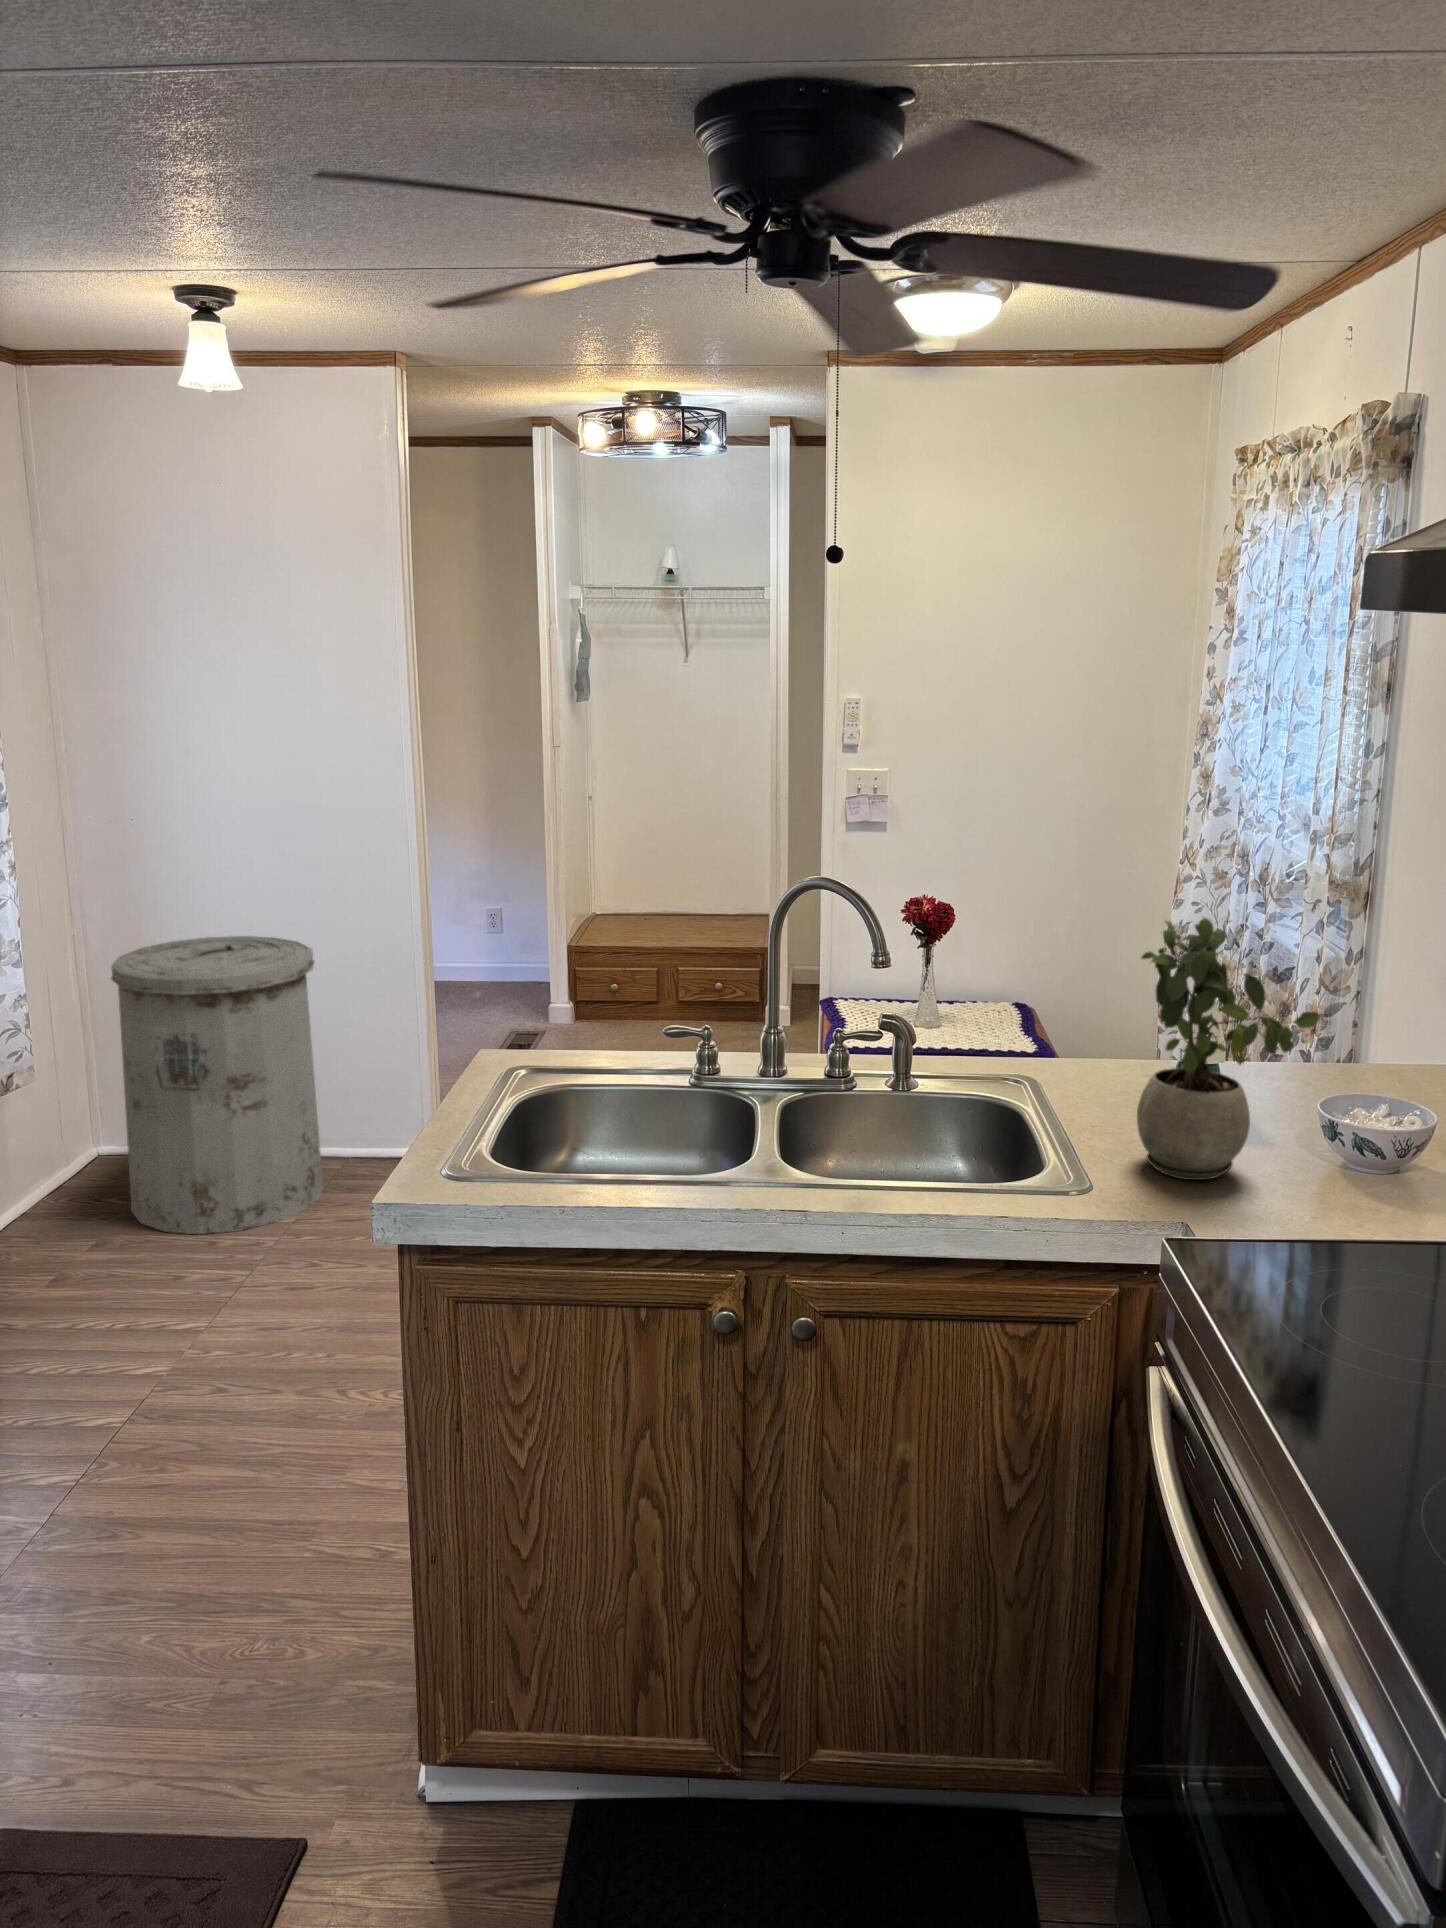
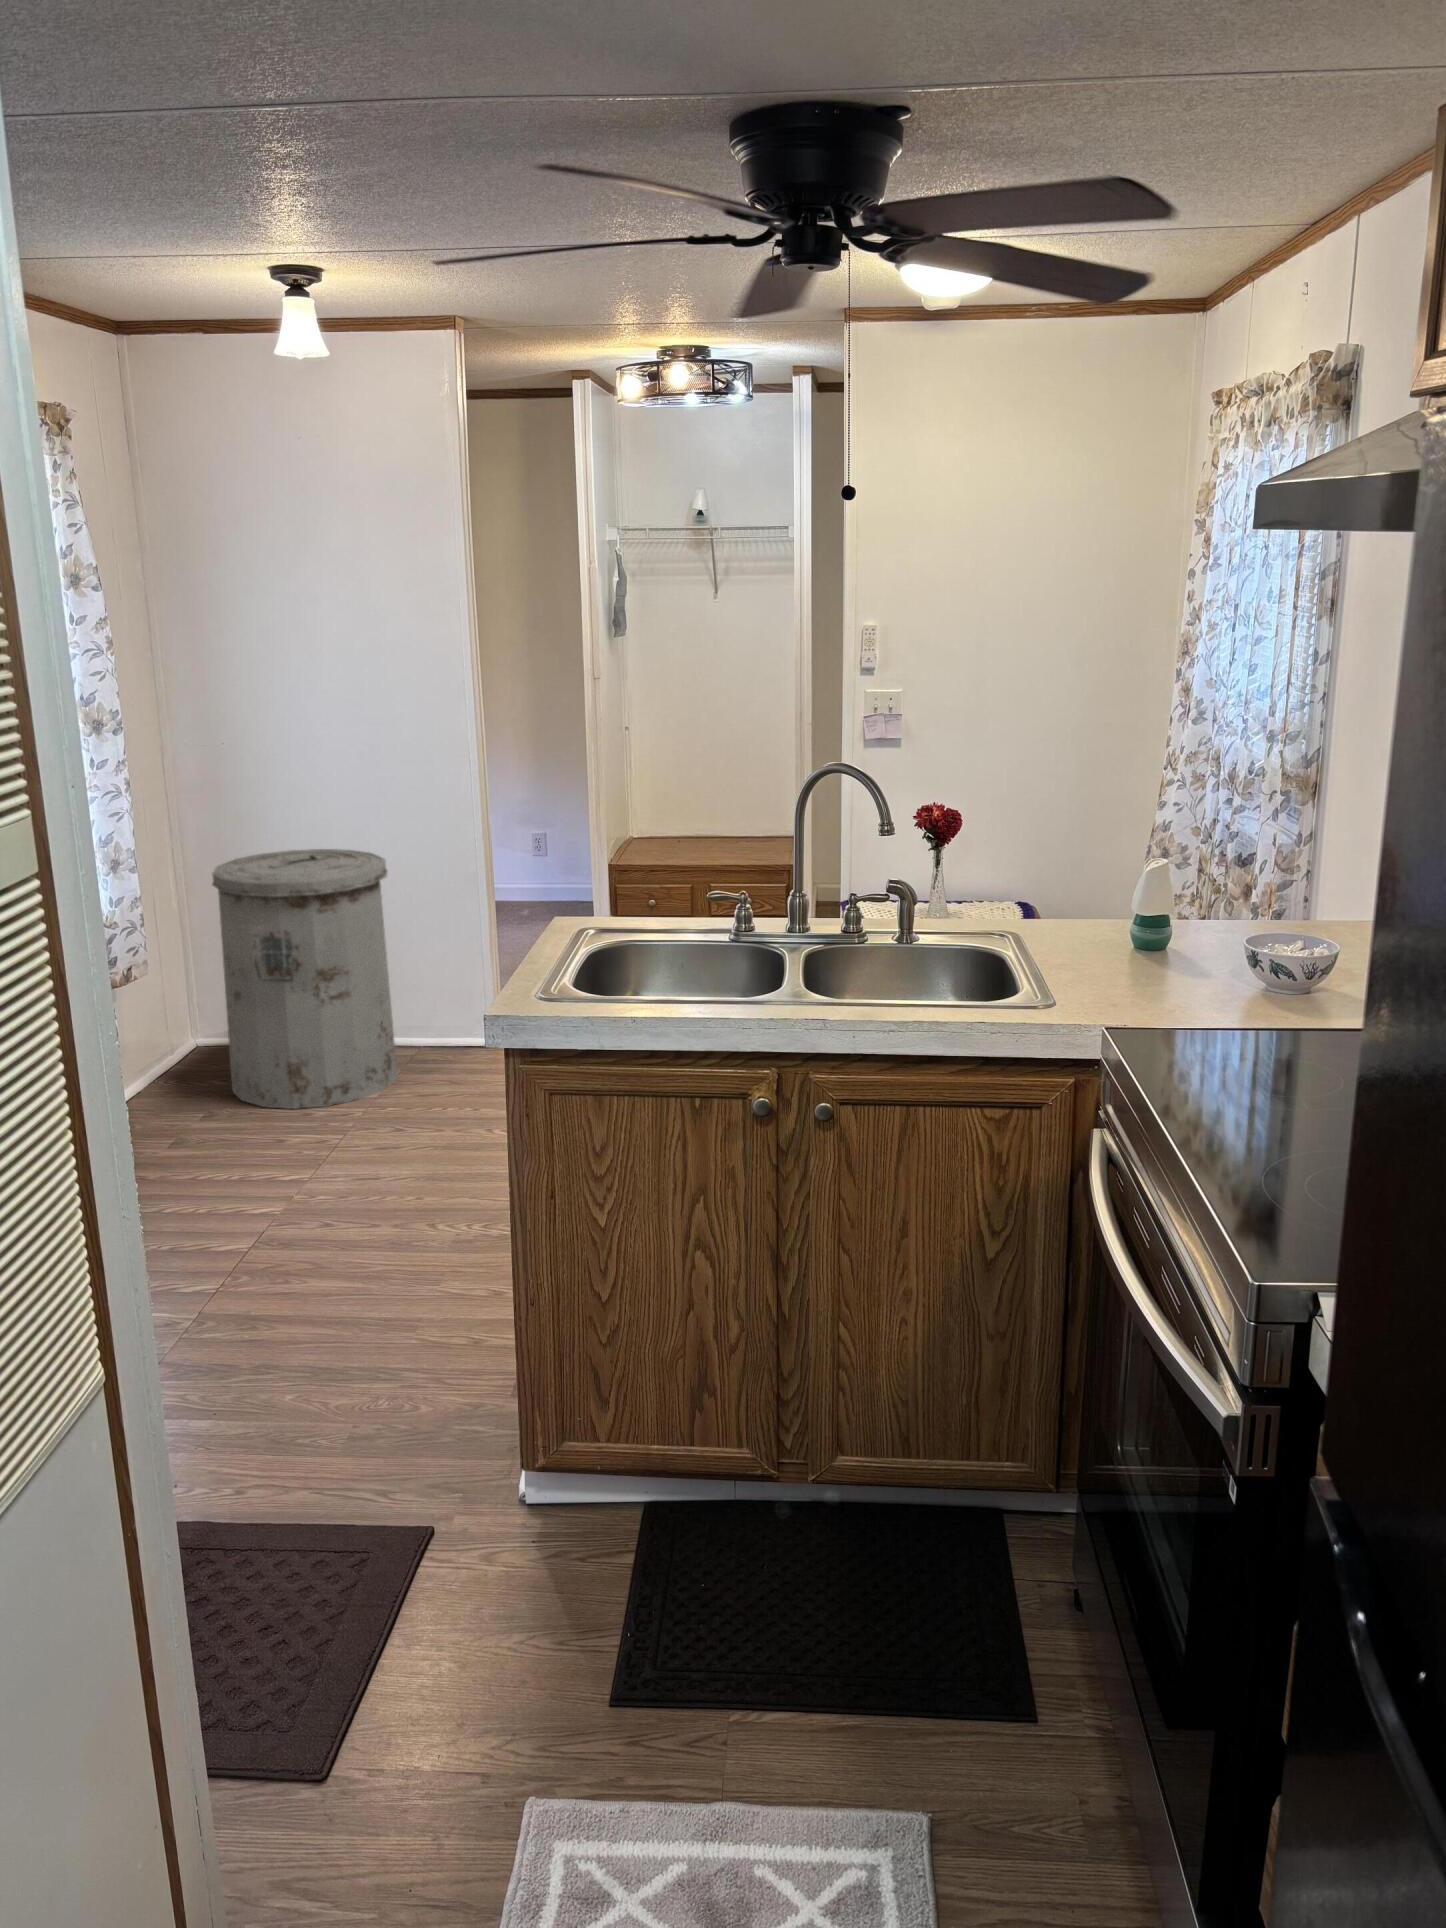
potted plant: present [1137,917,1321,1180] -> none [1092,785,1234,998]

